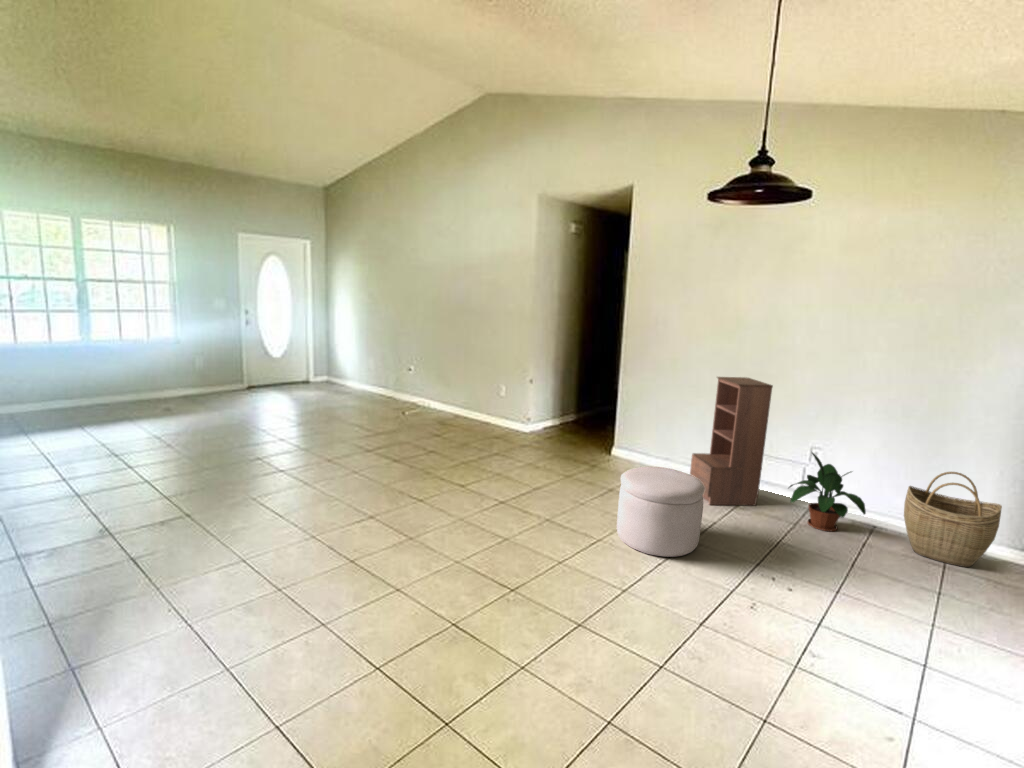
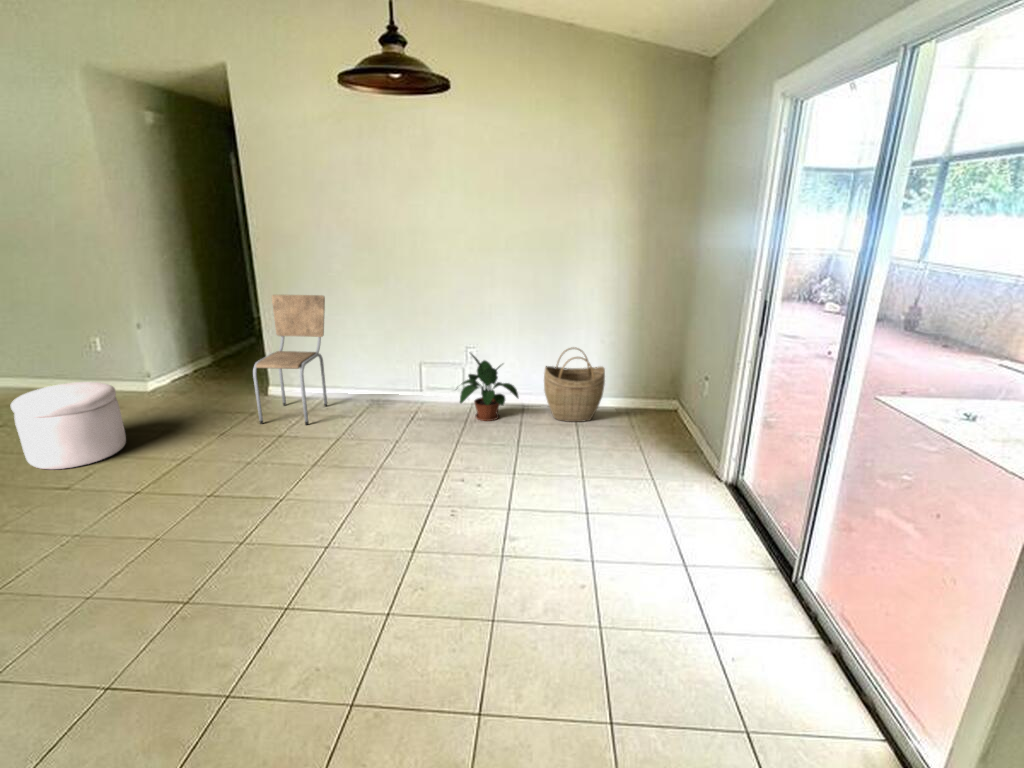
dining chair: none [598,369,674,486] -> present [253,295,327,425]
bookshelf: present [690,377,773,505] -> none [361,289,430,425]
ottoman: present [617,466,705,557] -> present [11,382,126,469]

